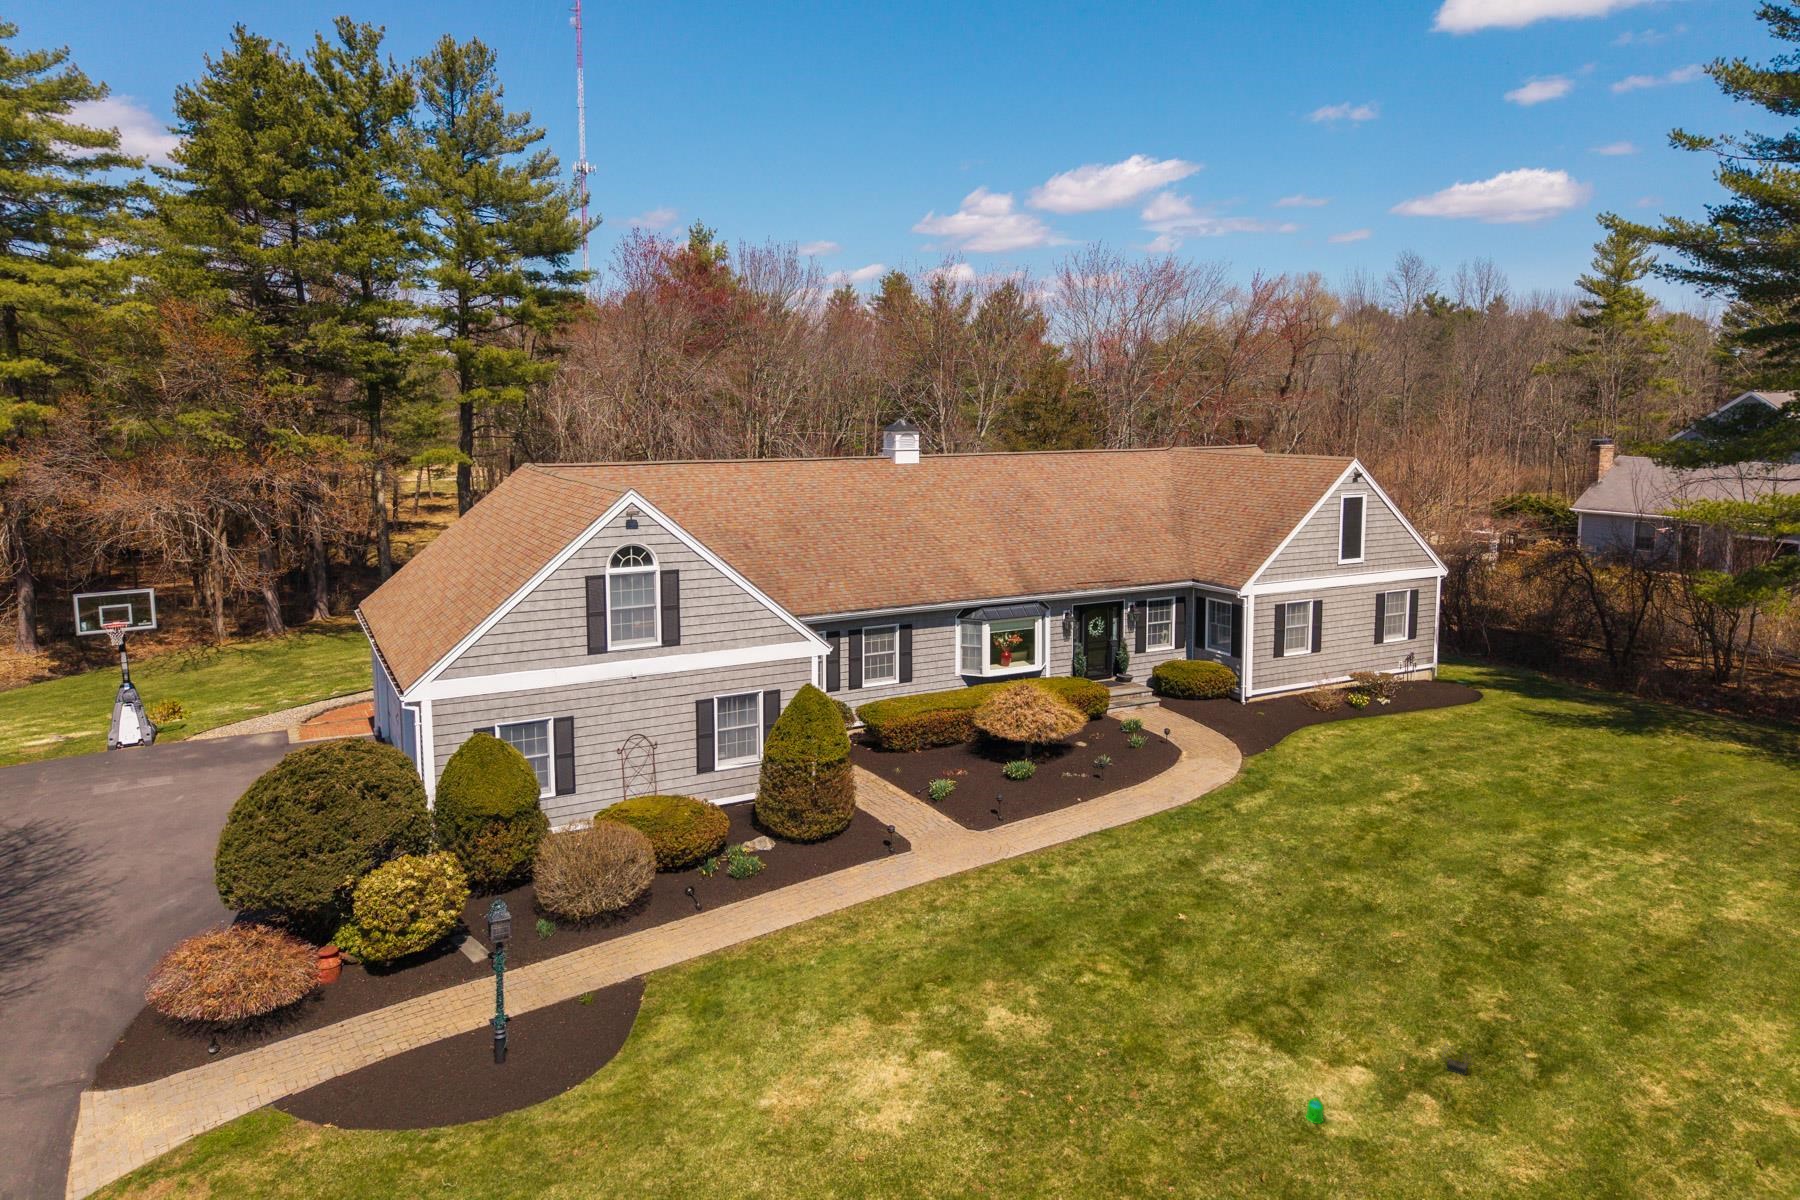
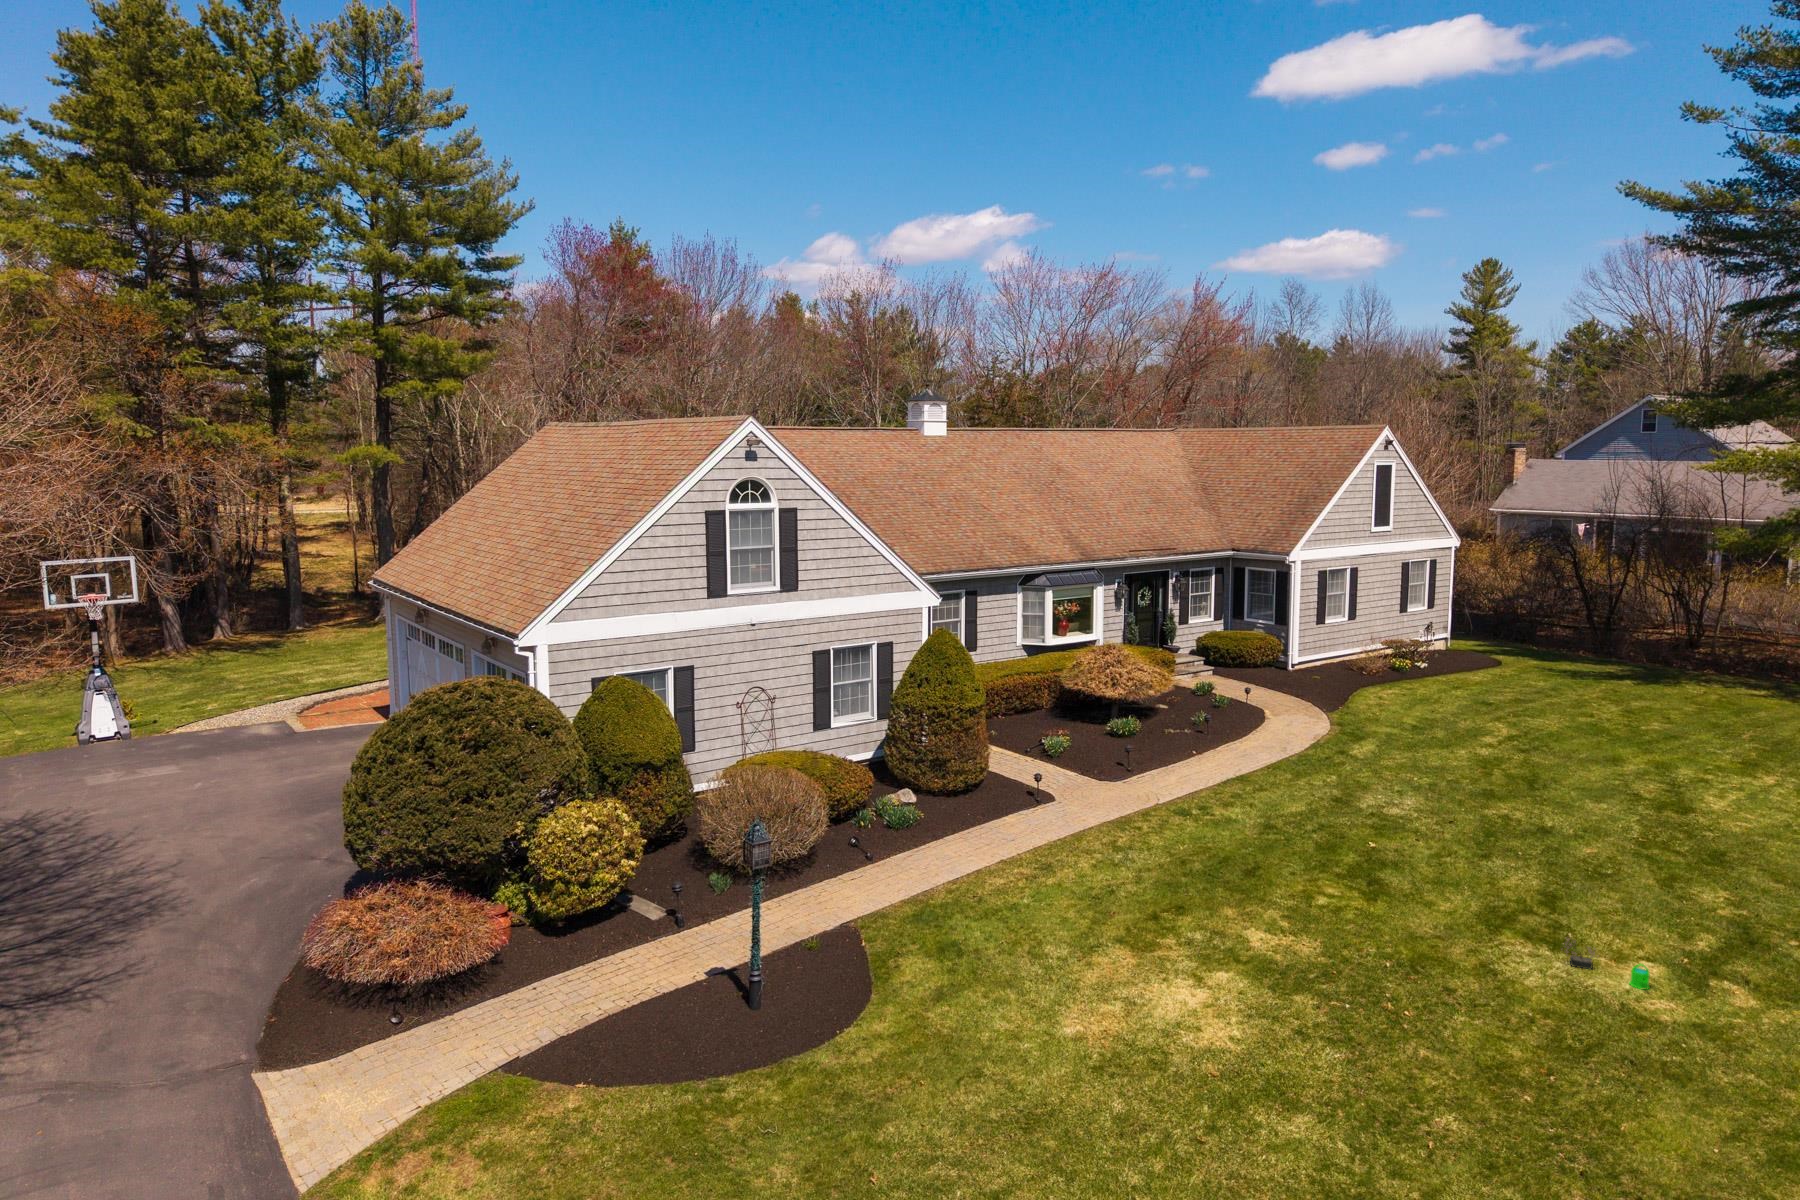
decorative plant: present [1442,1044,1468,1075] -> present [1563,941,1595,969]

